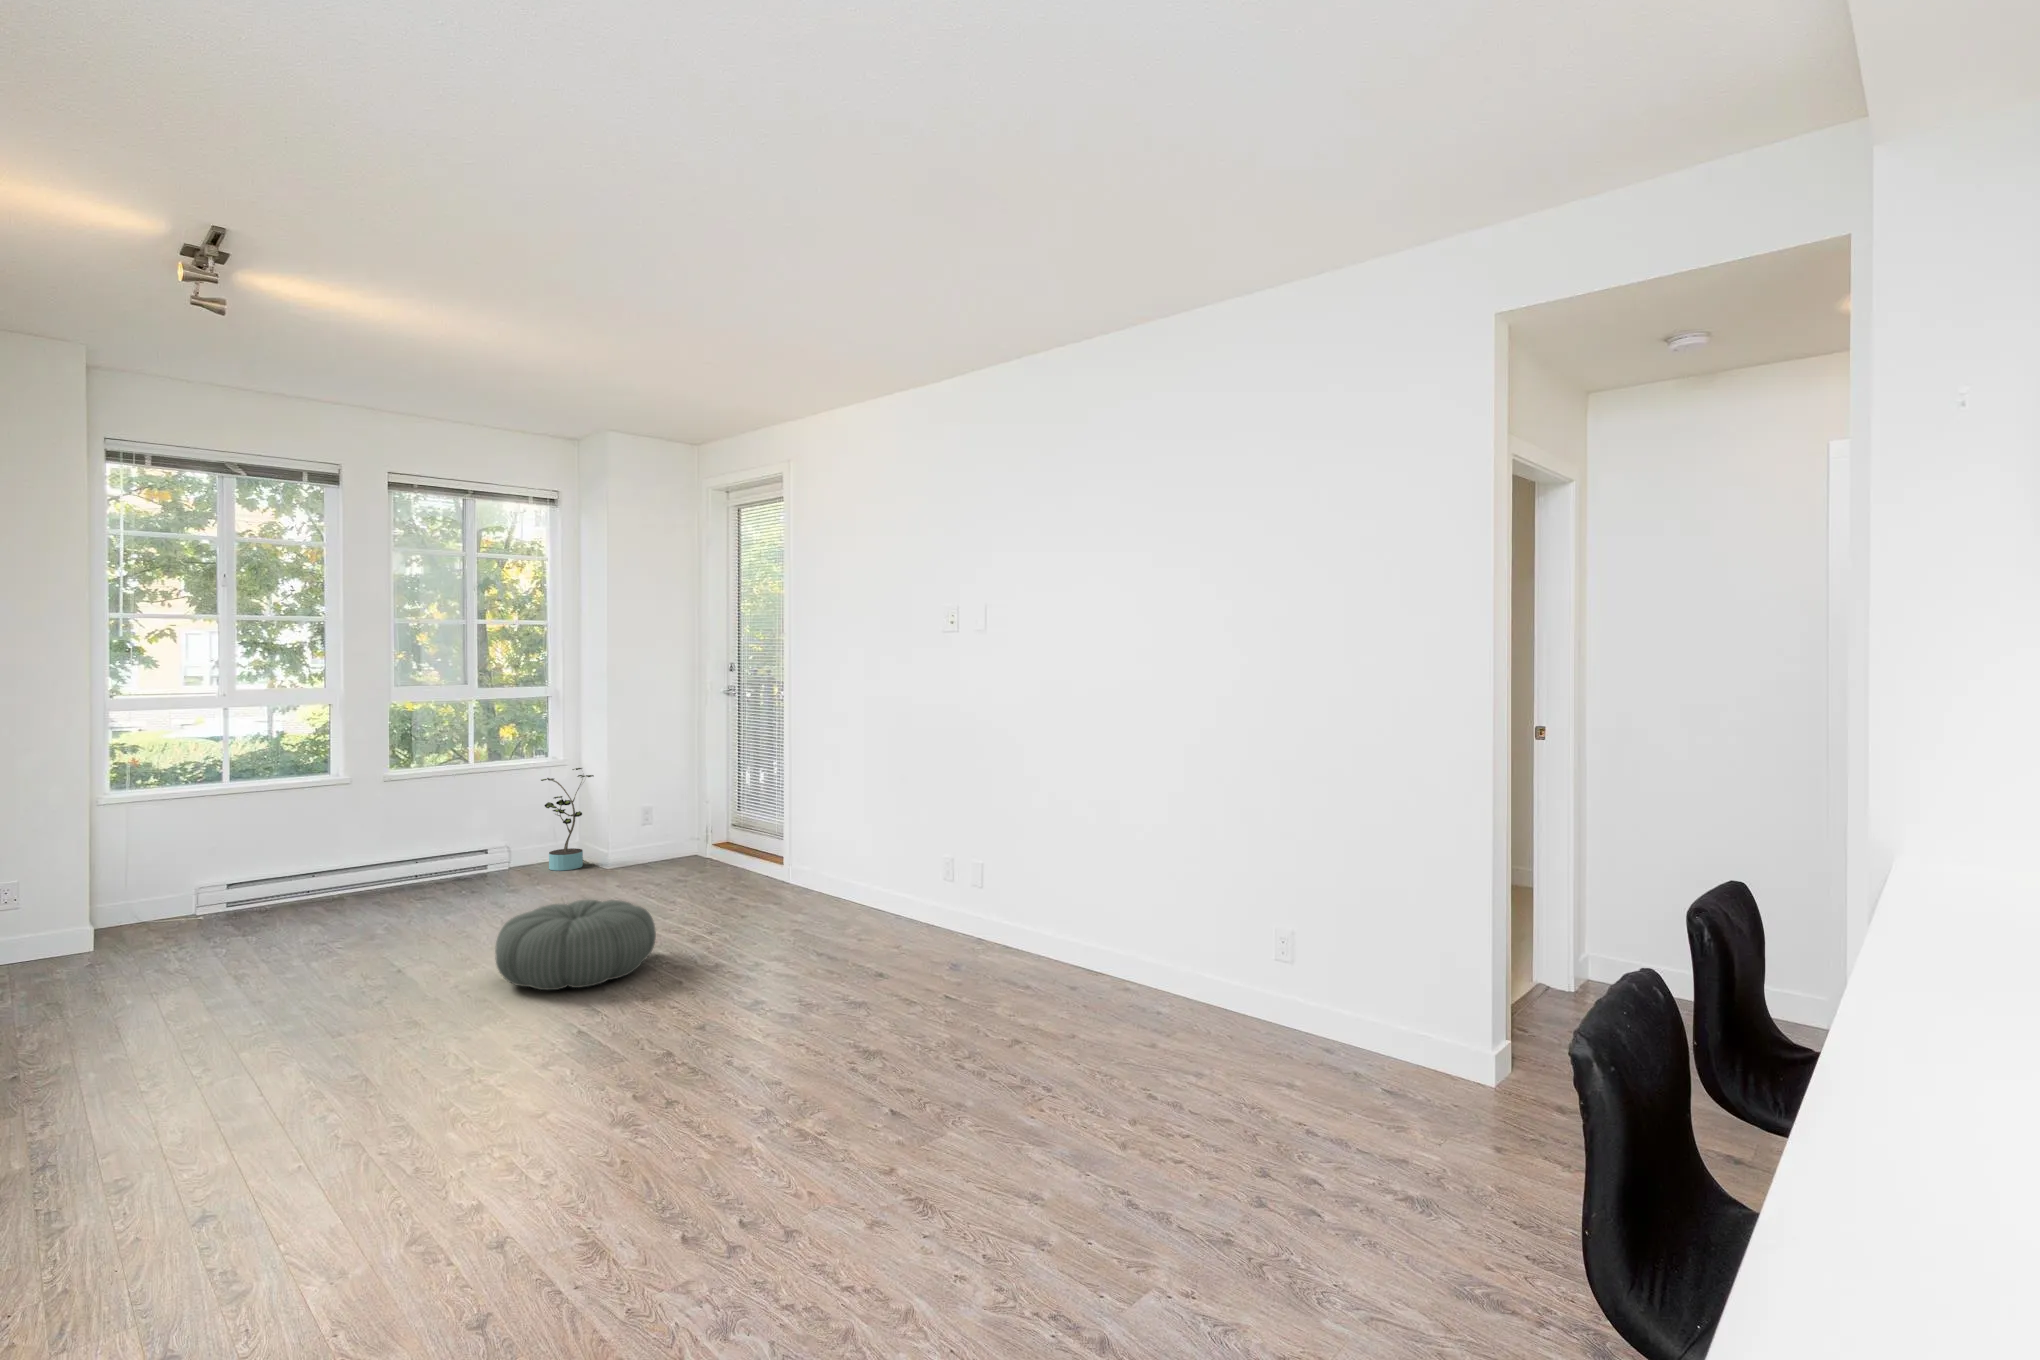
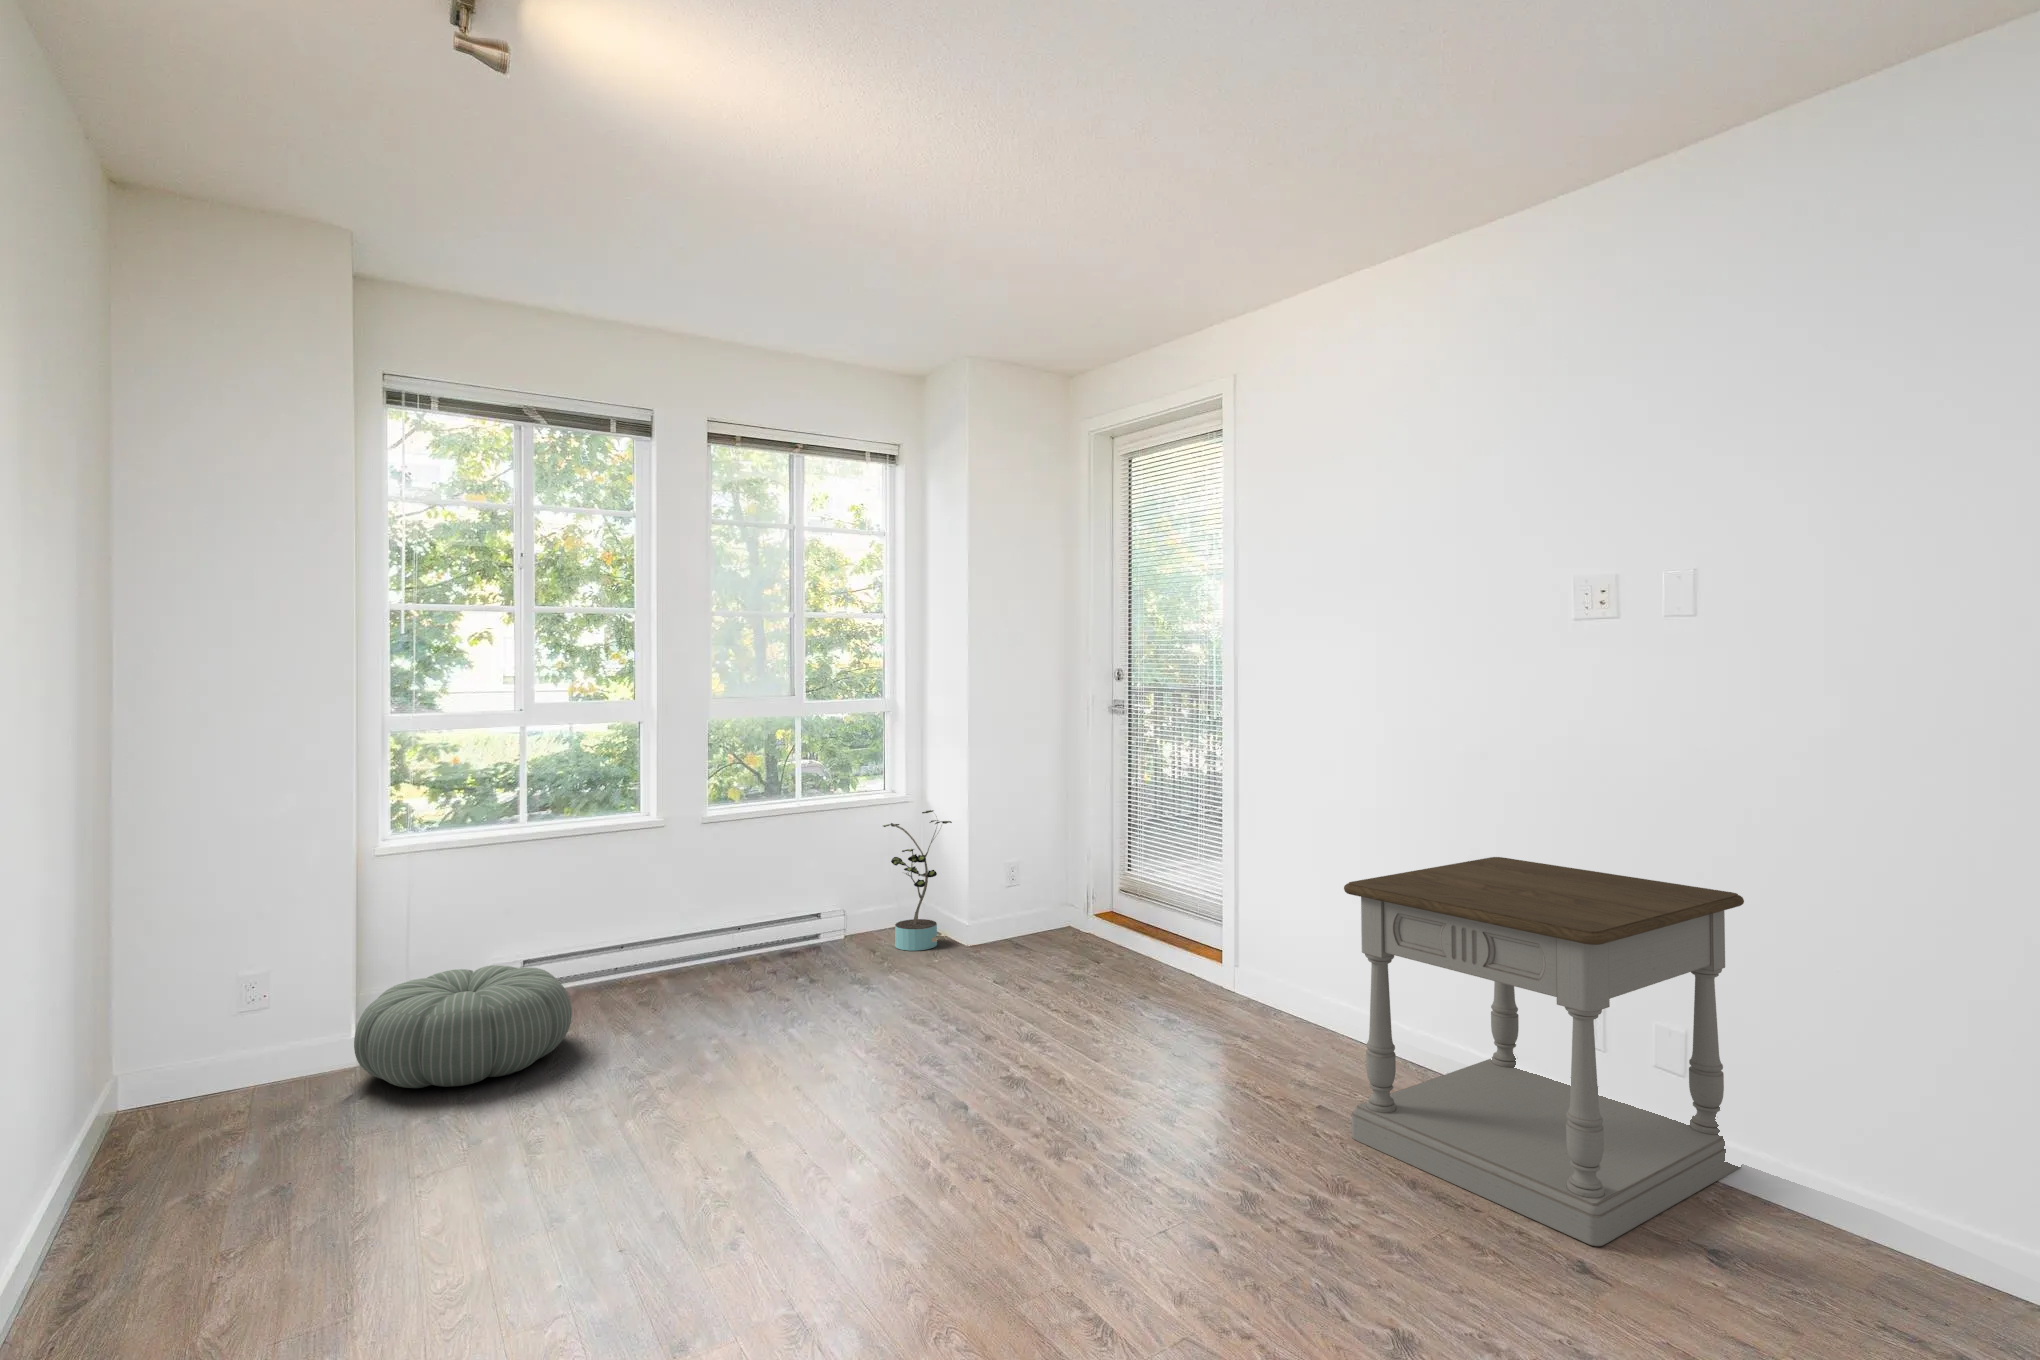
side table: none [792,785,1008,984] -> present [1344,857,1744,1246]
pouf: present [495,900,656,990] -> present [354,965,572,1088]

